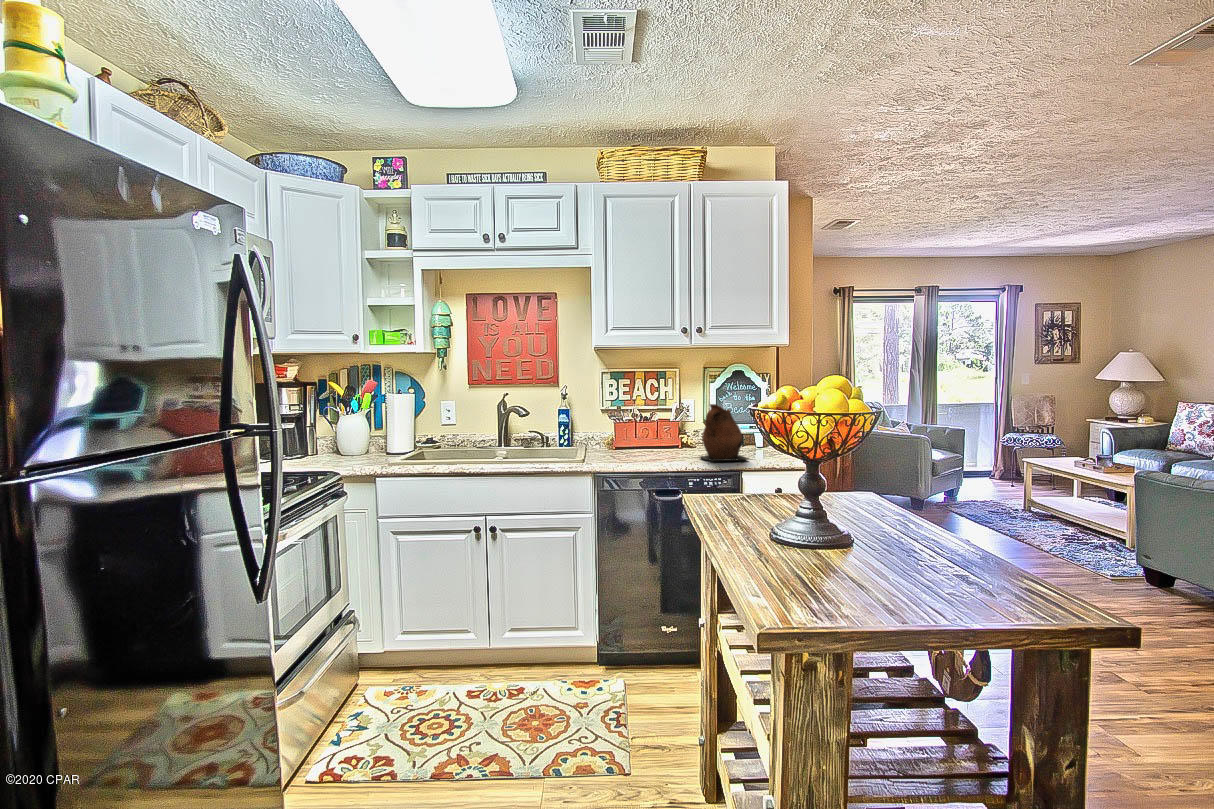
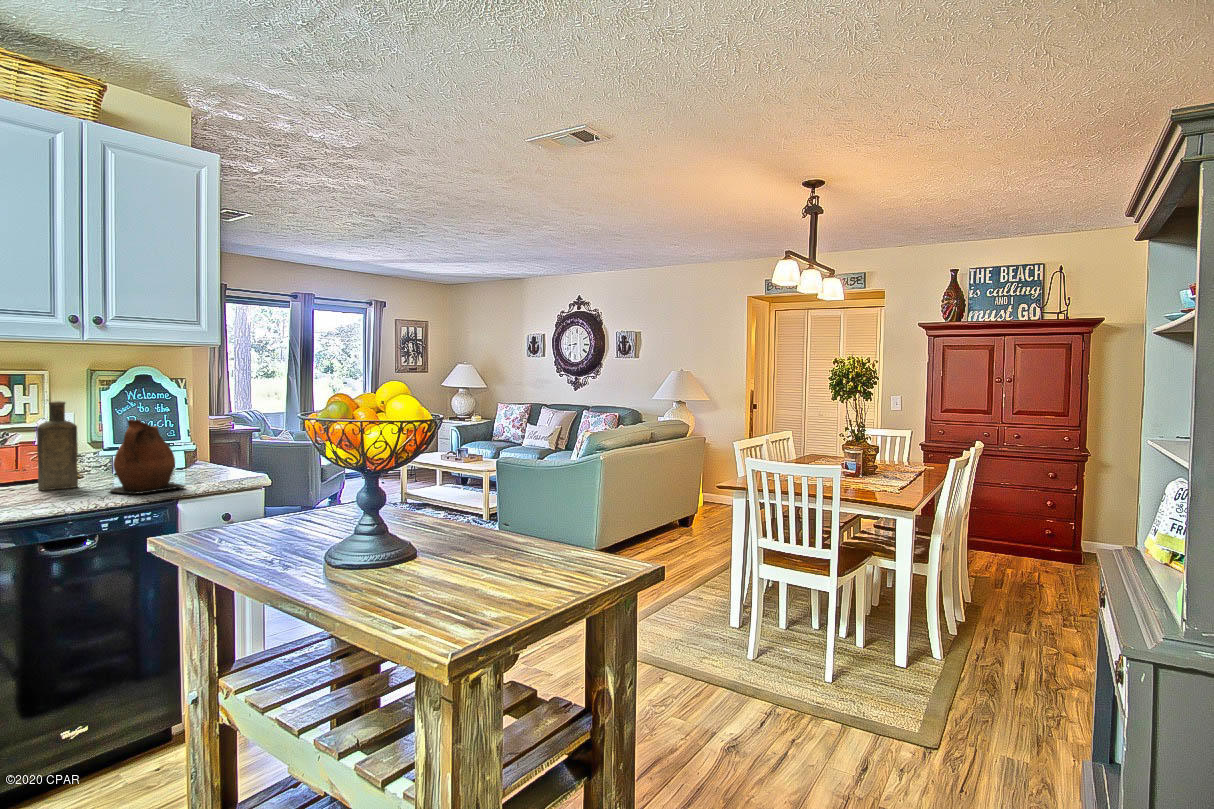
bottle: none [663,390,688,453] -> present [37,401,78,490]

